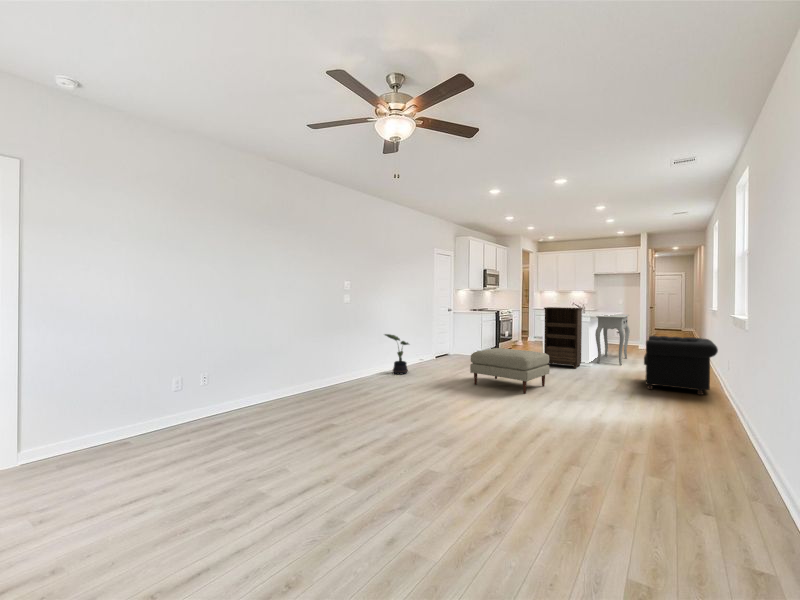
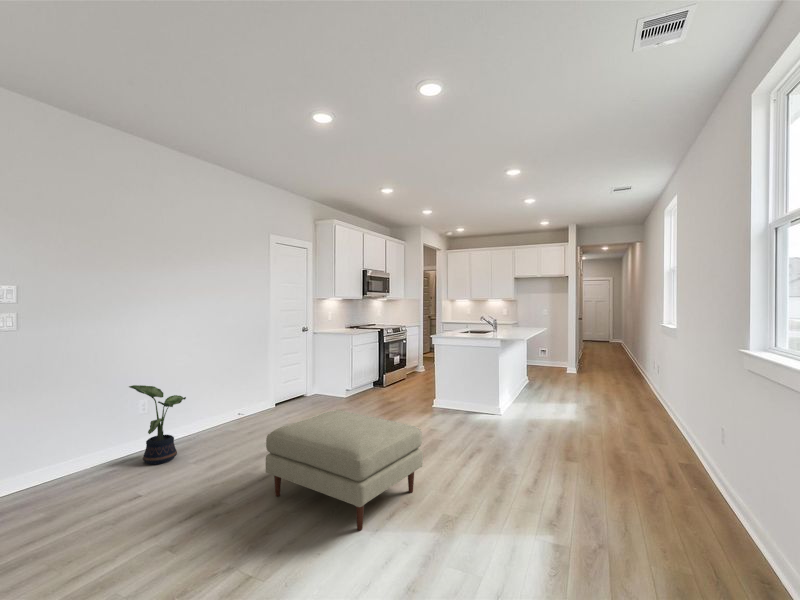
bookshelf: present [544,307,583,368] -> none [434,327,493,426]
console table: present [595,314,630,365] -> none [512,333,558,413]
armchair: present [644,336,718,395] -> none [590,379,722,504]

